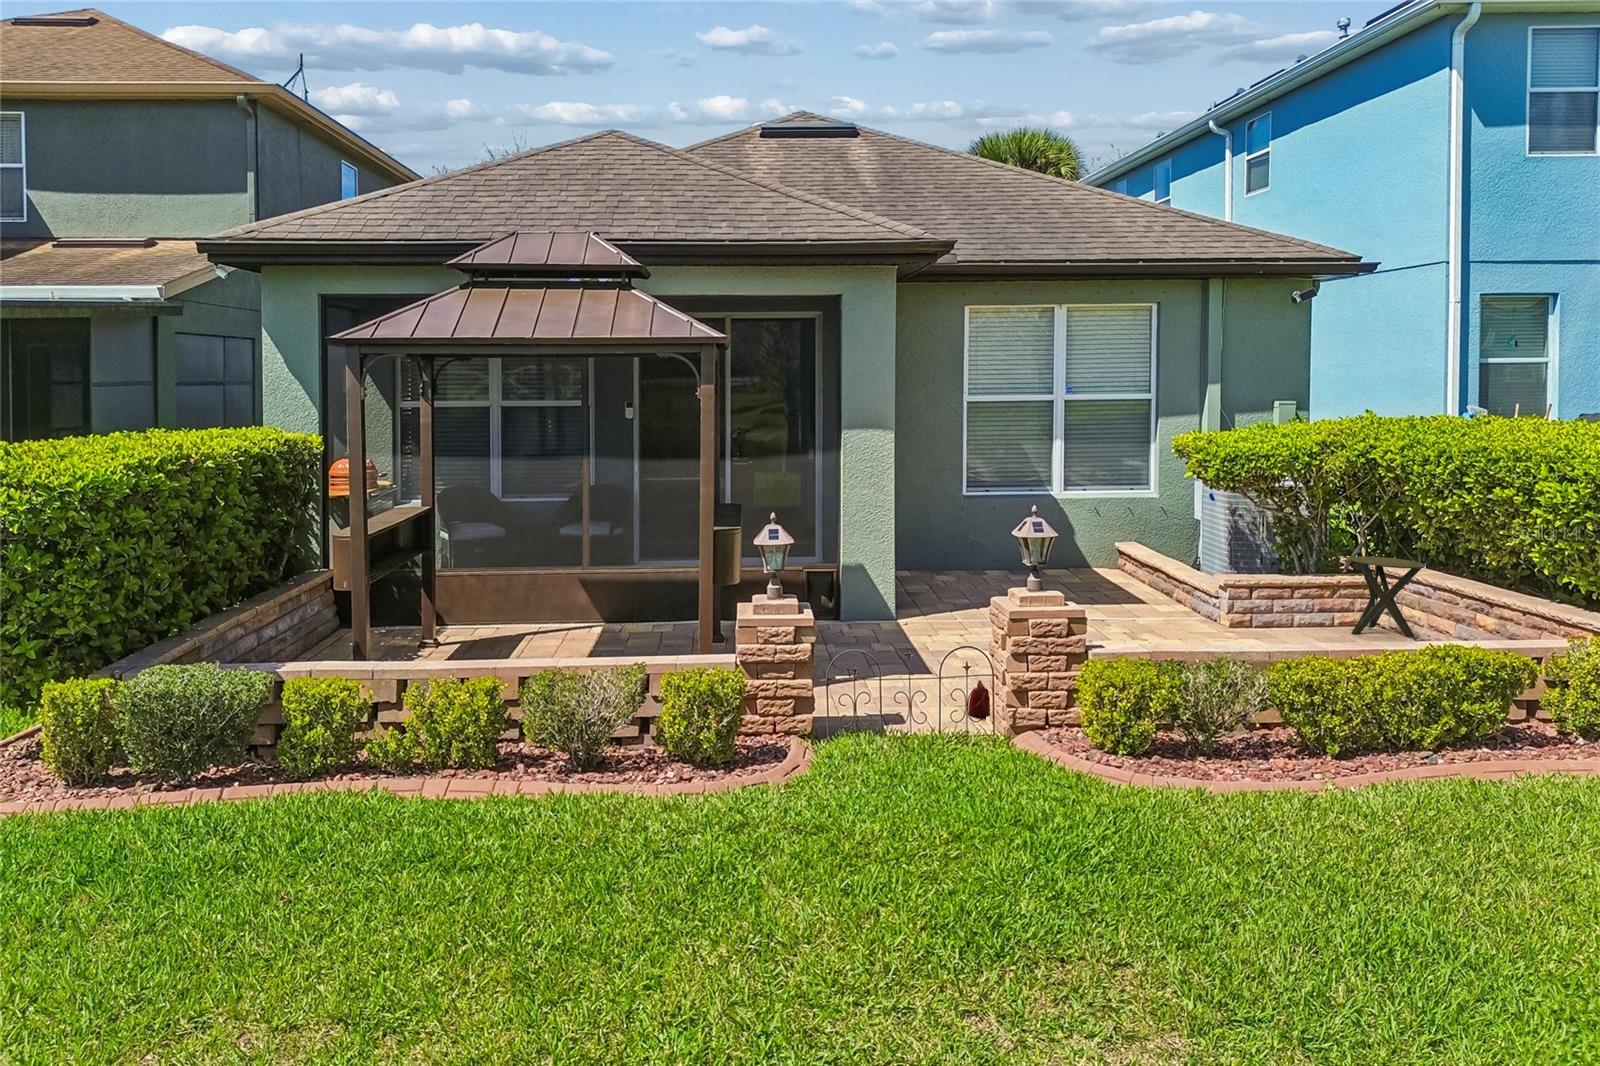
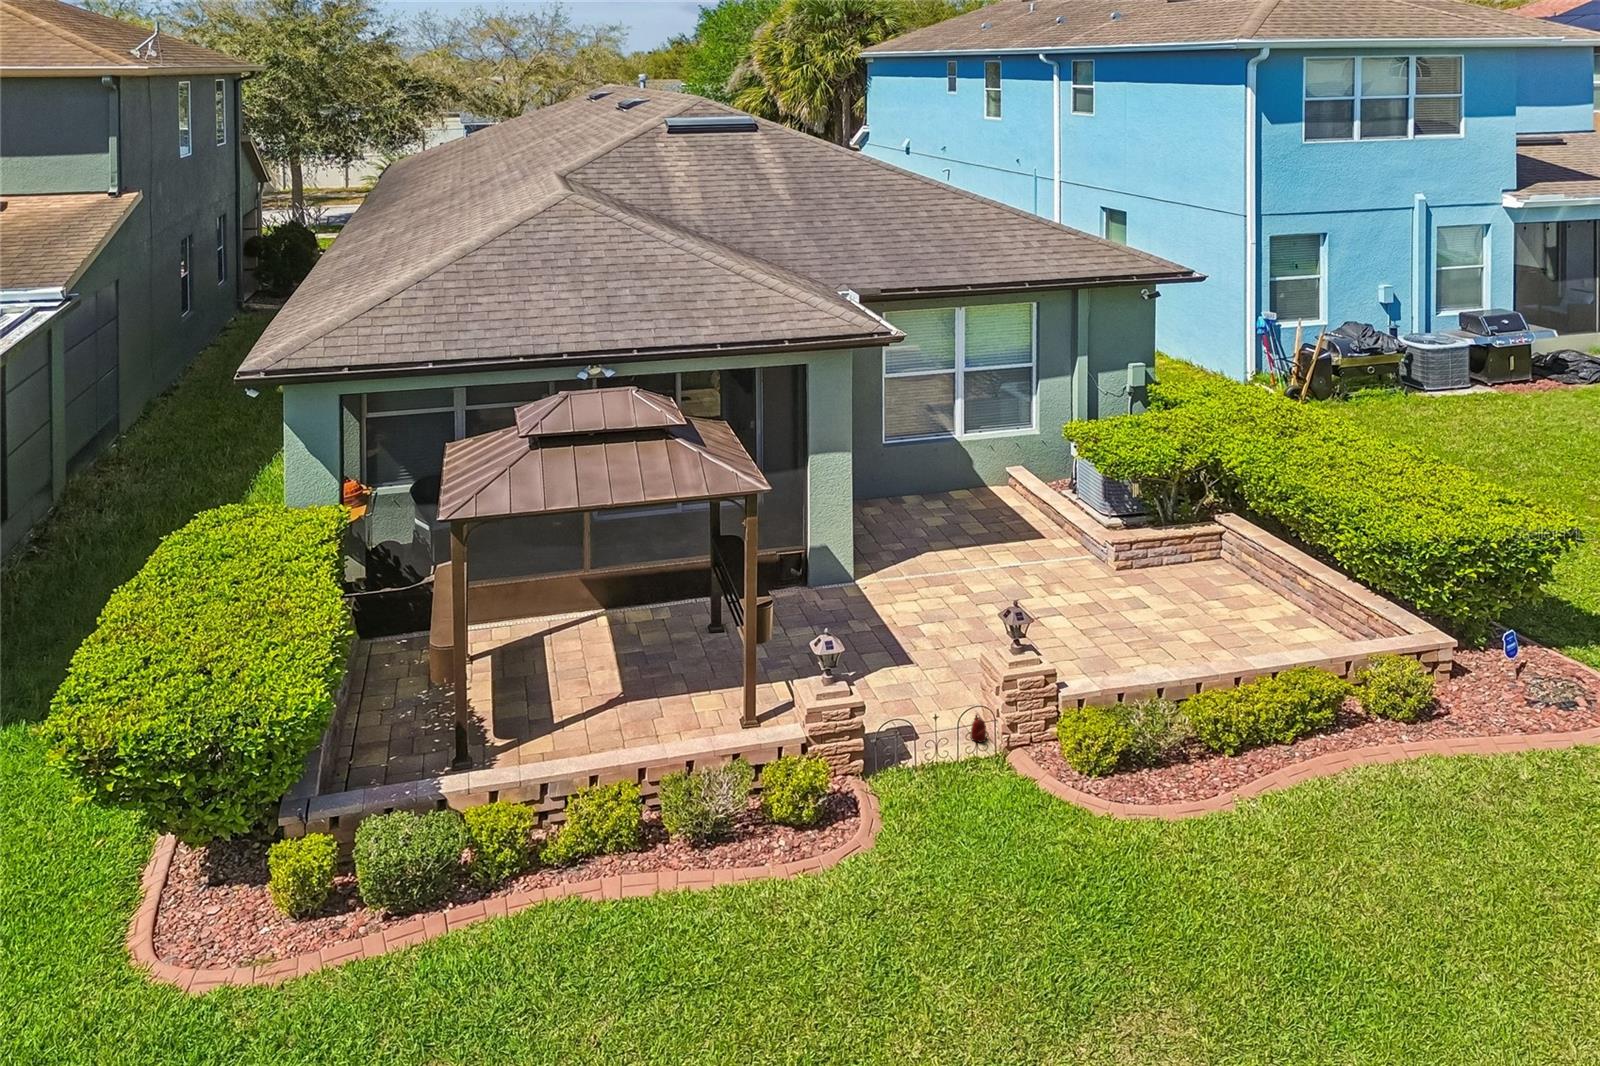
side table: present [1347,557,1425,637] -> none [1205,517,1263,581]

